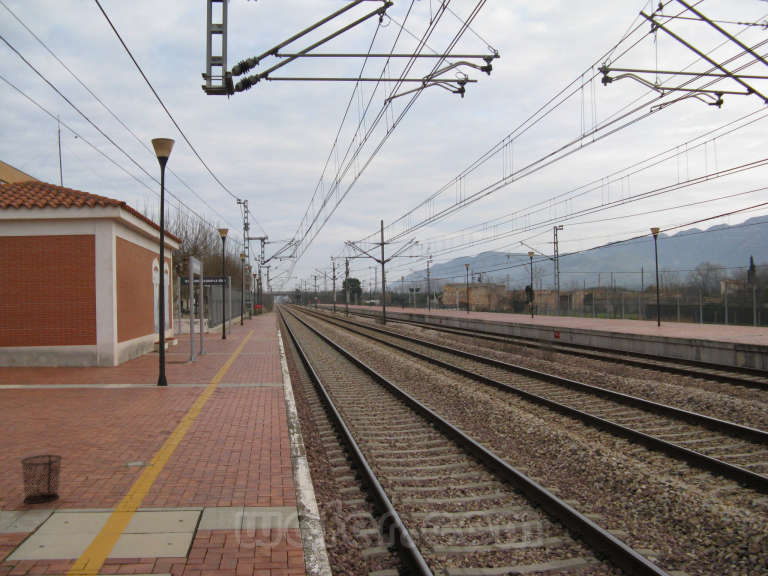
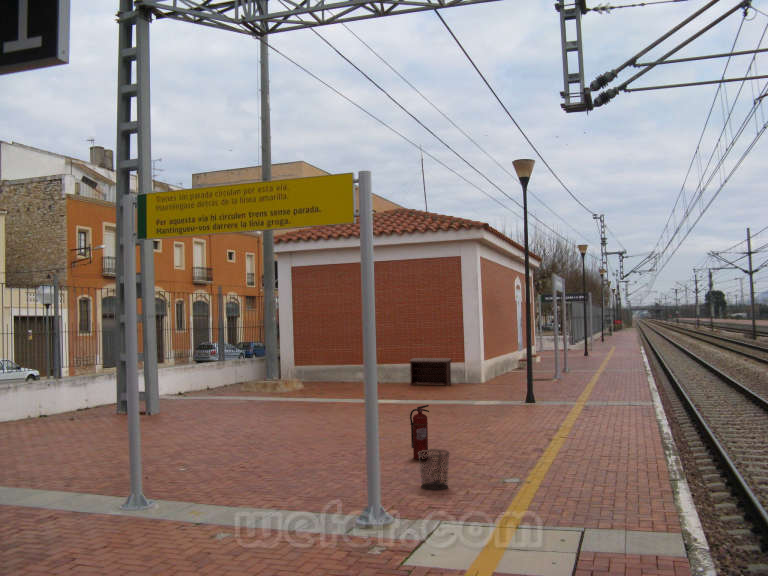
bench: none [30,343,82,374] -> present [410,358,452,386]
fire extinguisher: none [16,401,42,465] -> present [410,405,429,459]

